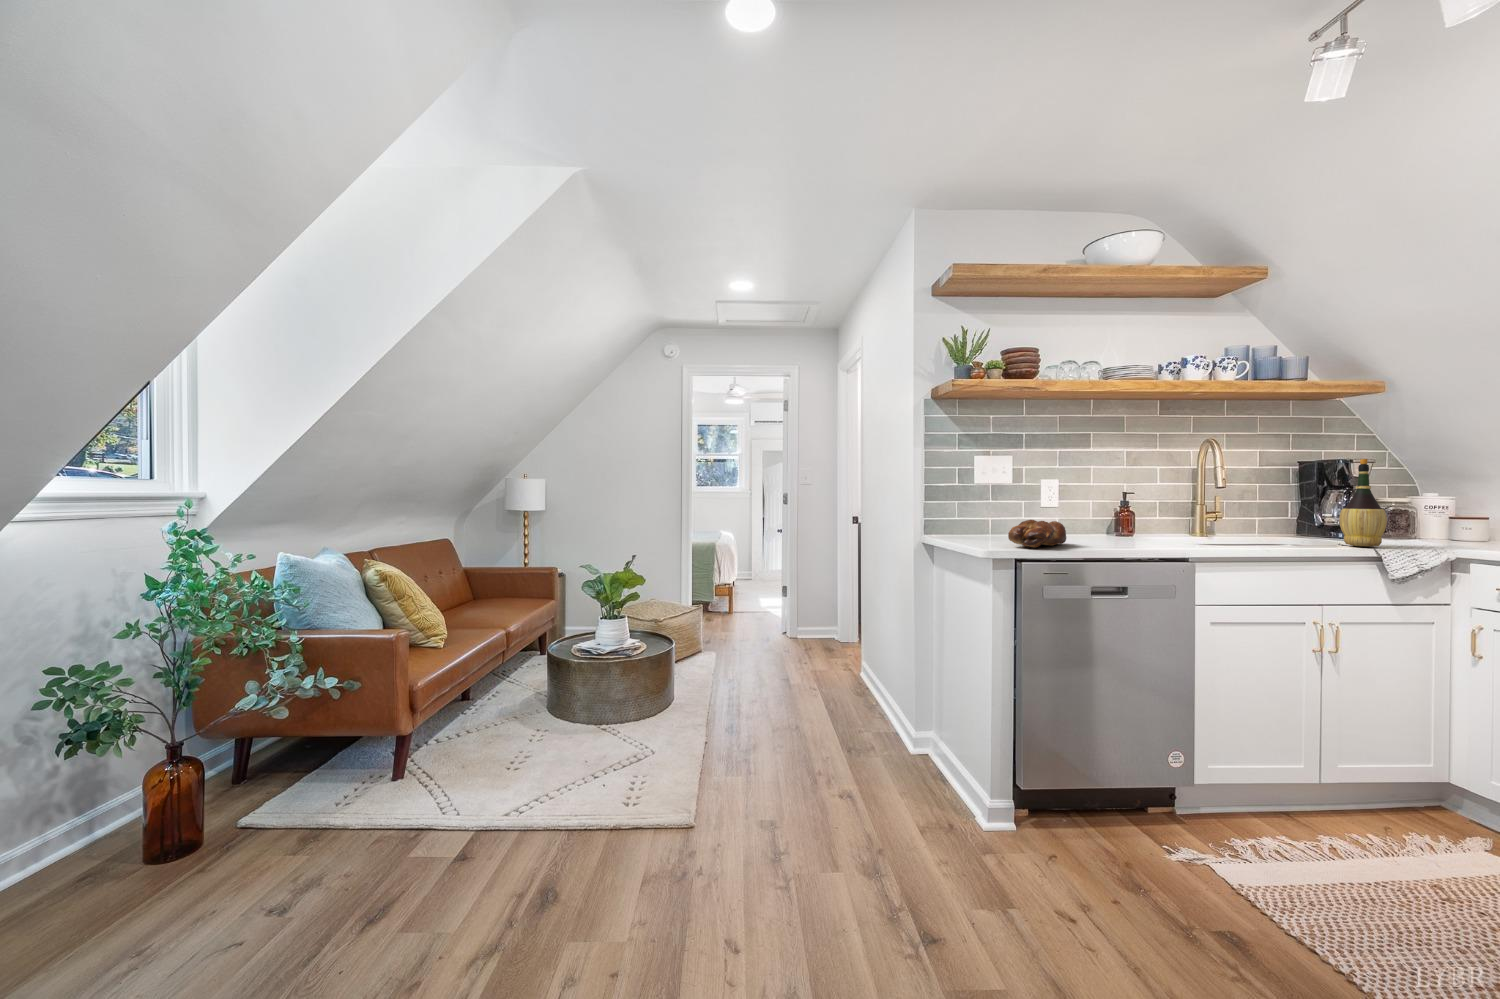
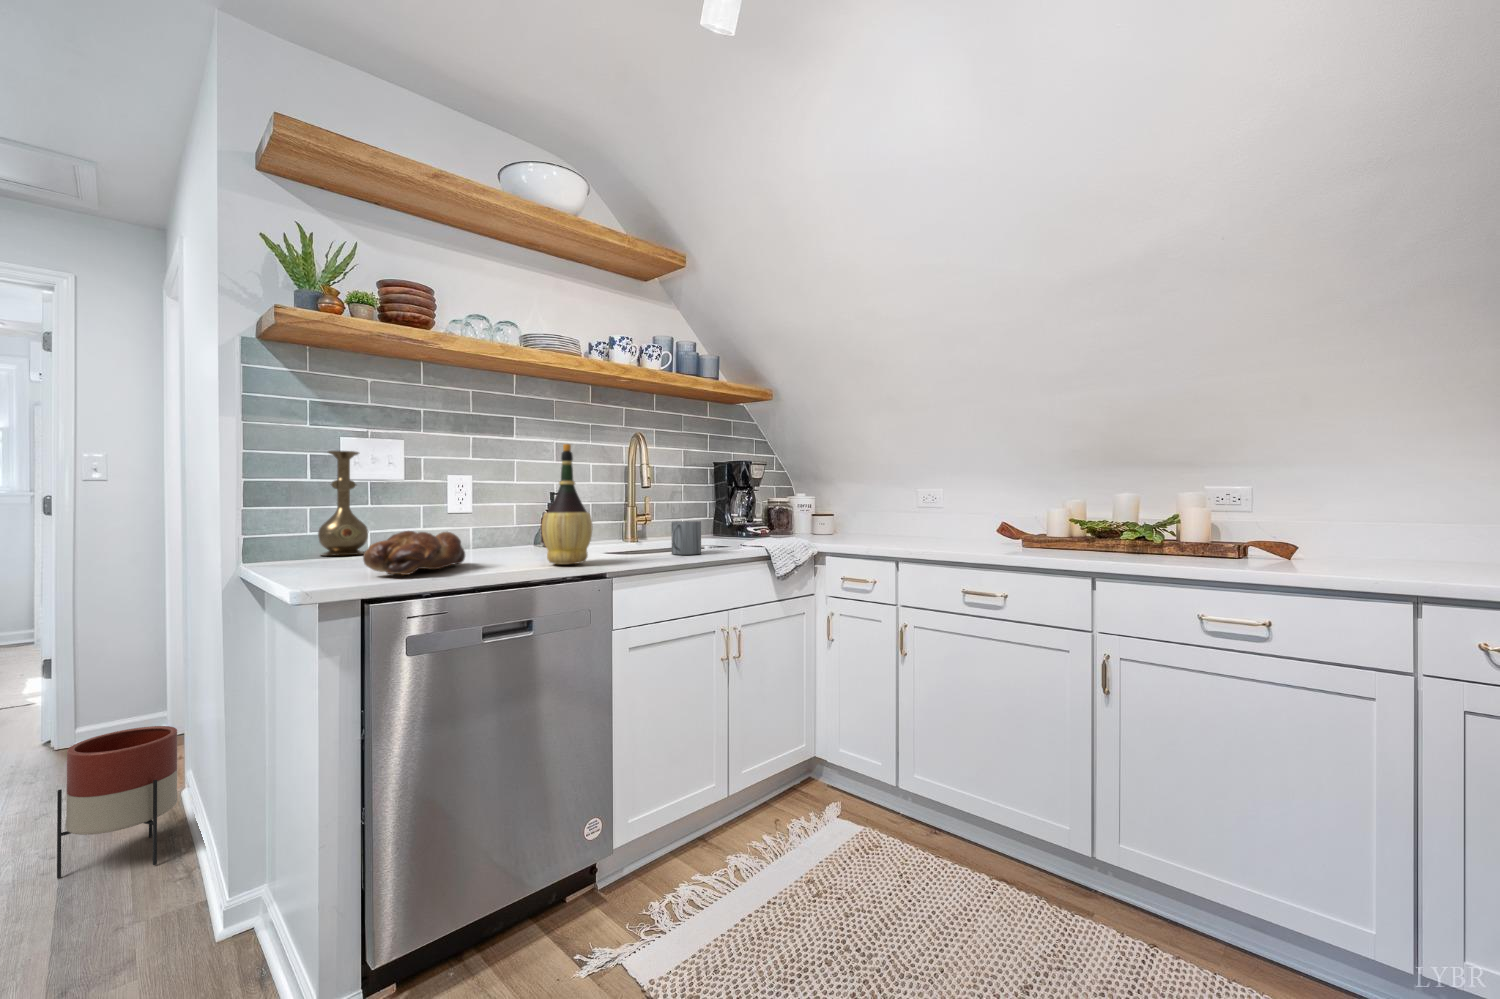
wine bottle: present [1339,459,1387,546] -> present [542,444,592,564]
vase: none [963,465,993,534] -> present [318,451,368,556]
mug: none [1242,520,1274,550] -> present [671,521,701,555]
planter: none [824,629,873,710] -> present [57,726,177,879]

